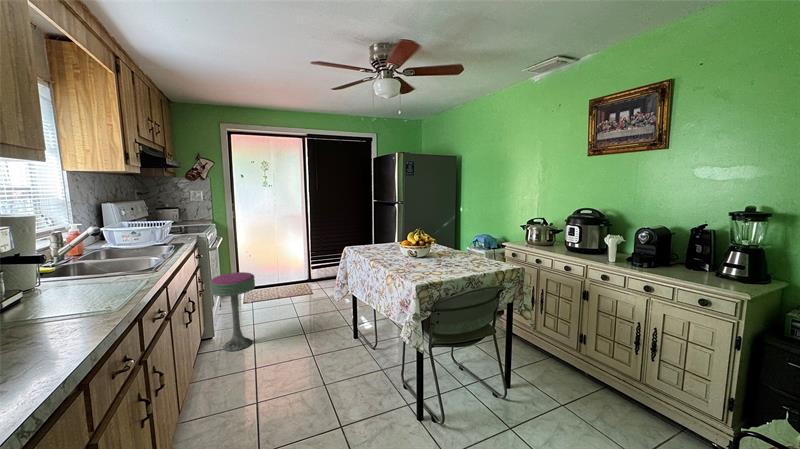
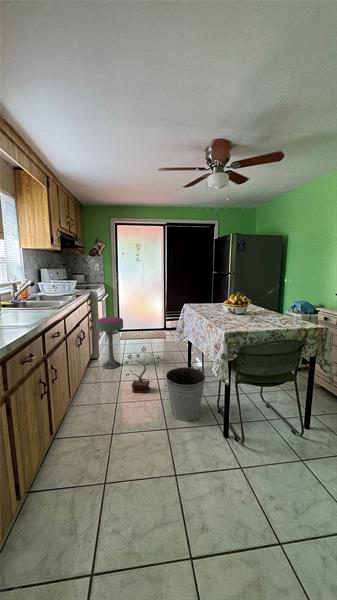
potted plant: none [265,312,328,381] -> present [125,347,165,393]
bucket: none [332,333,388,409] -> present [164,367,206,421]

